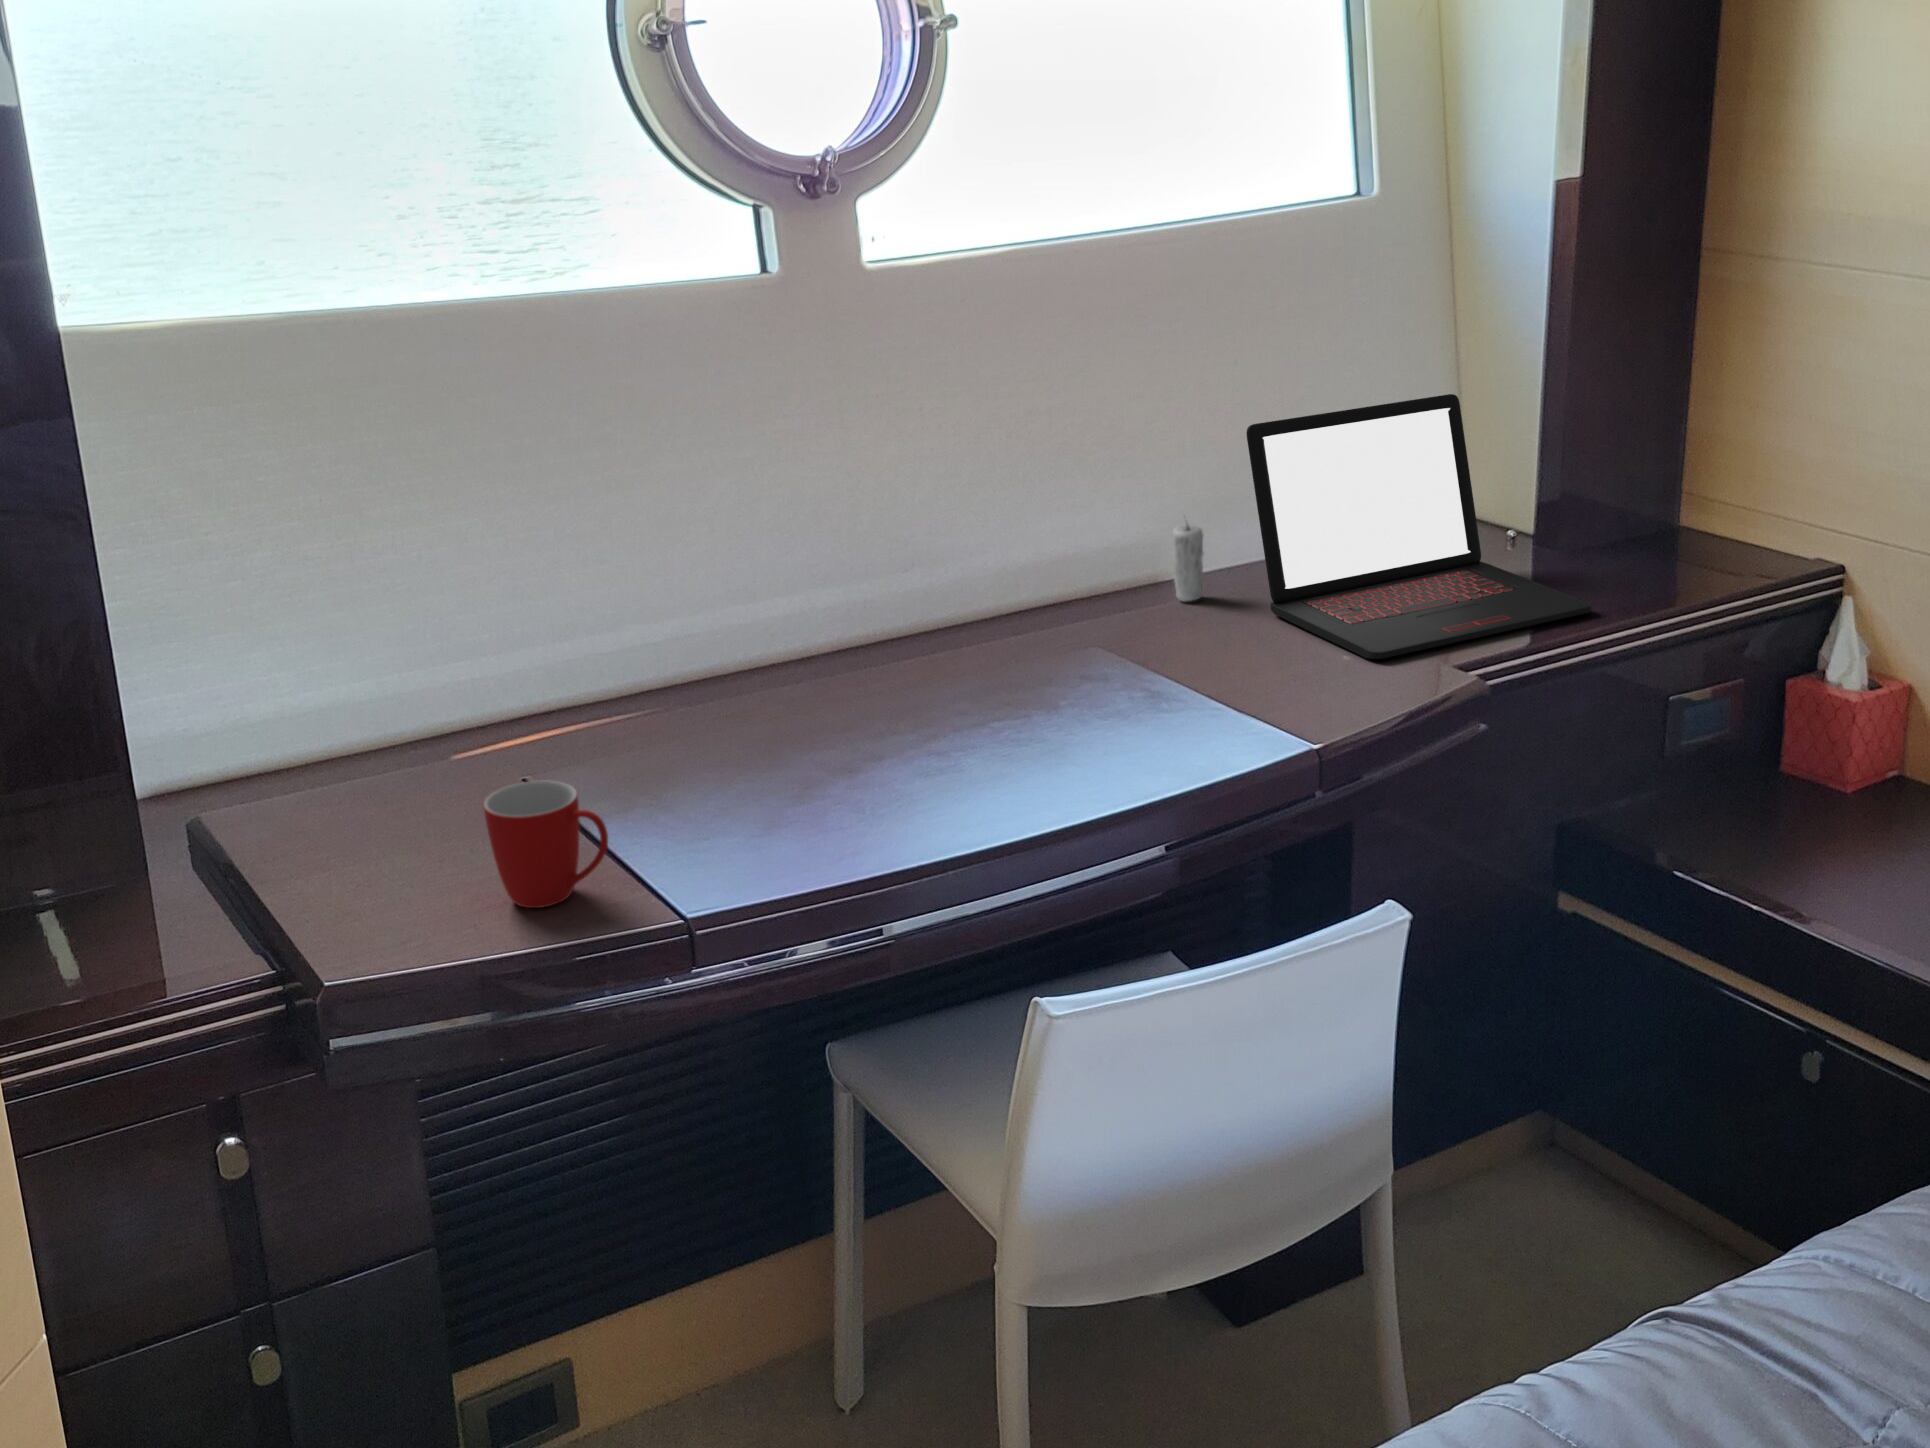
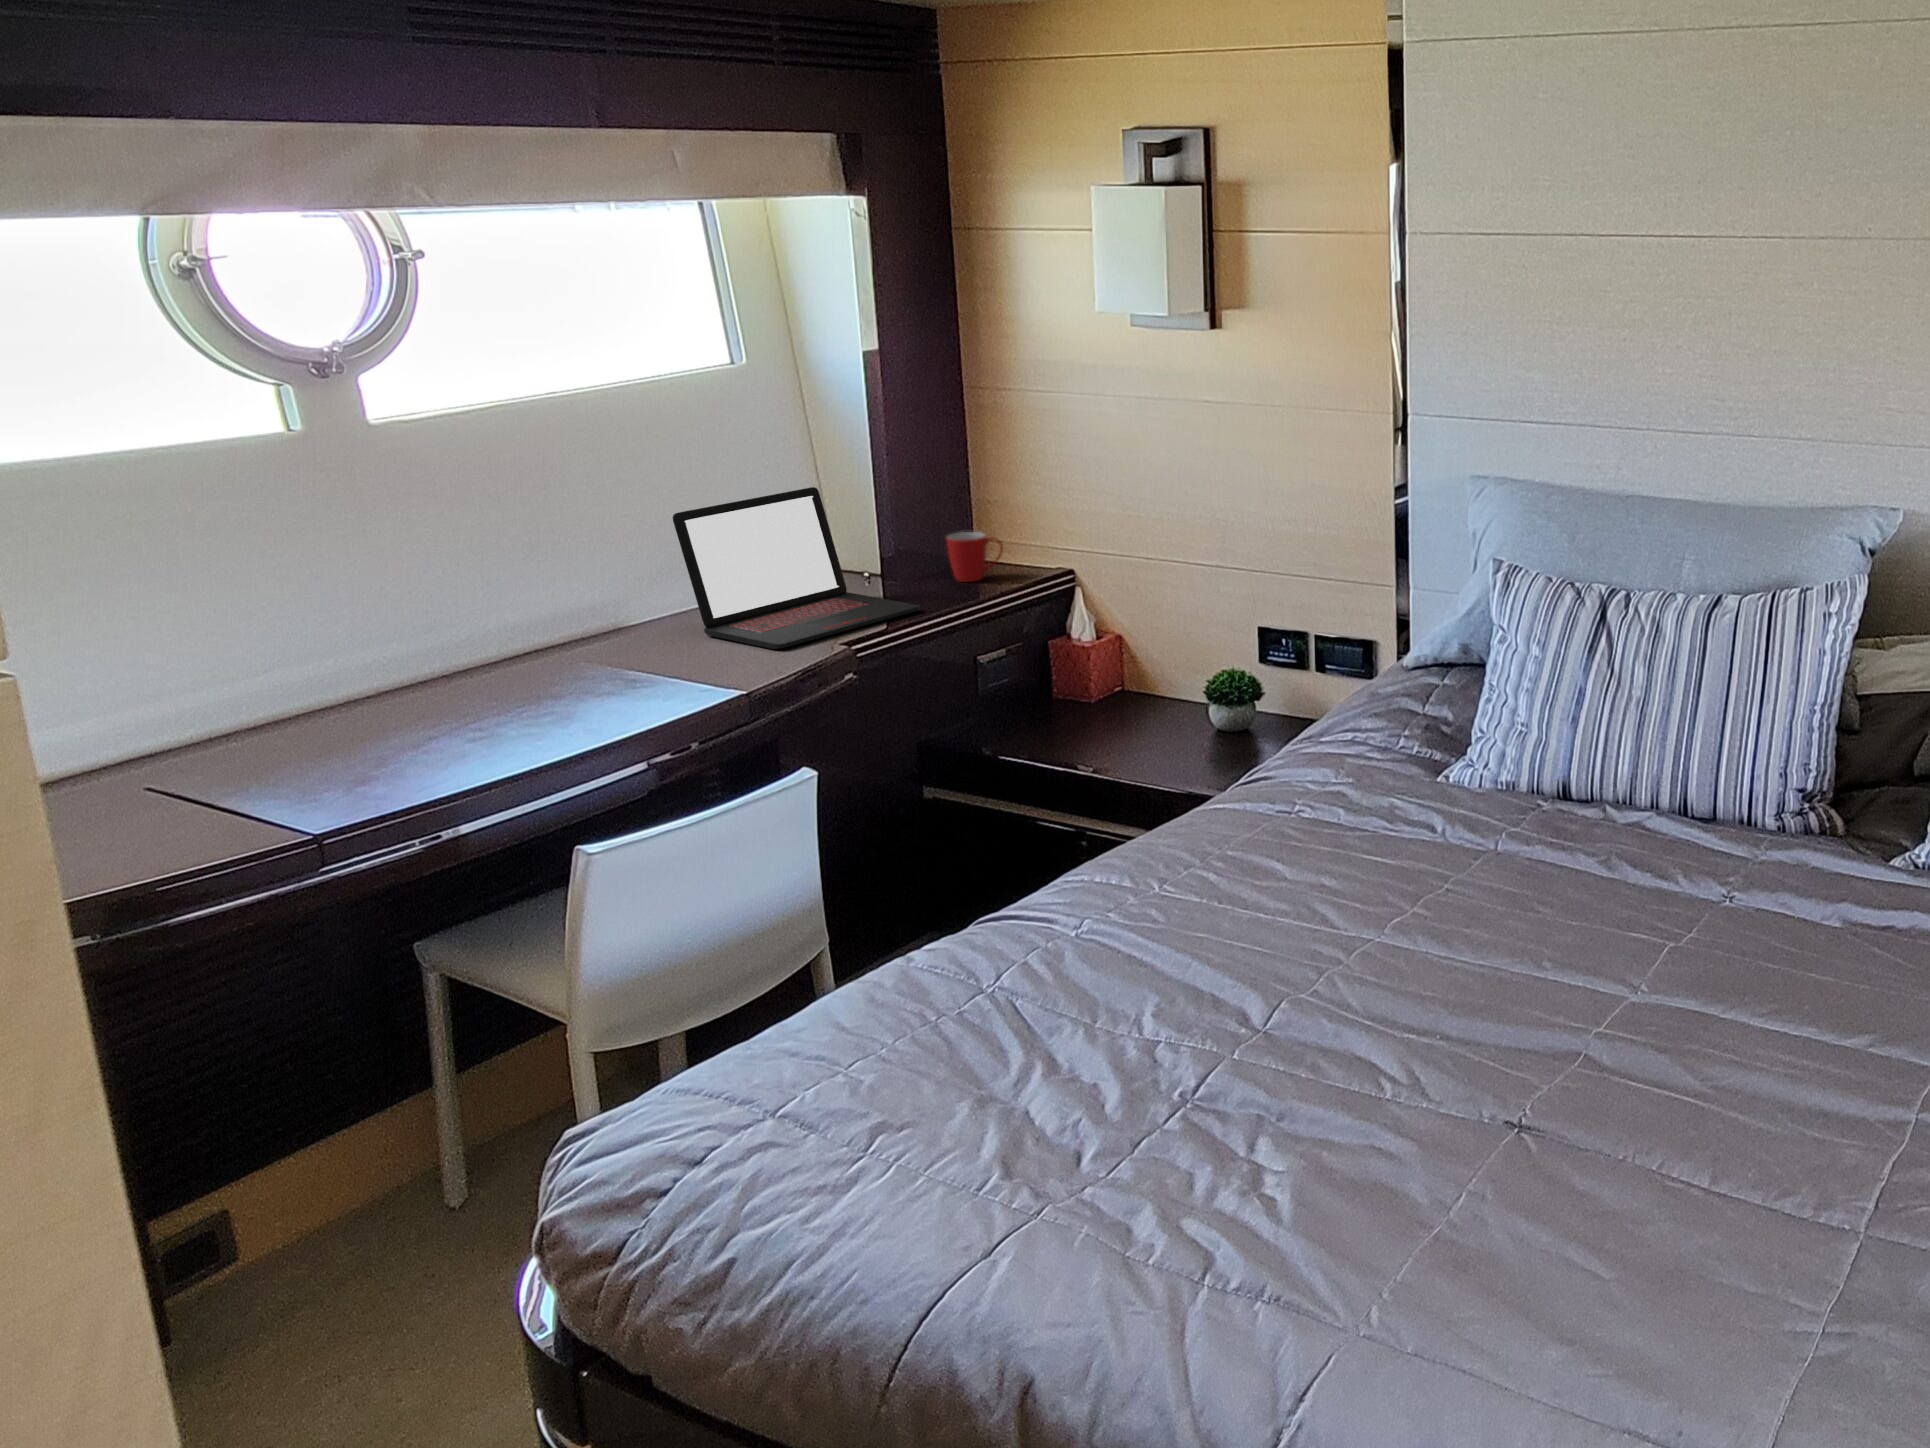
candle: present [1173,523,1204,601] -> none [627,577,654,637]
mug: present [483,781,608,908] -> present [947,532,1003,582]

